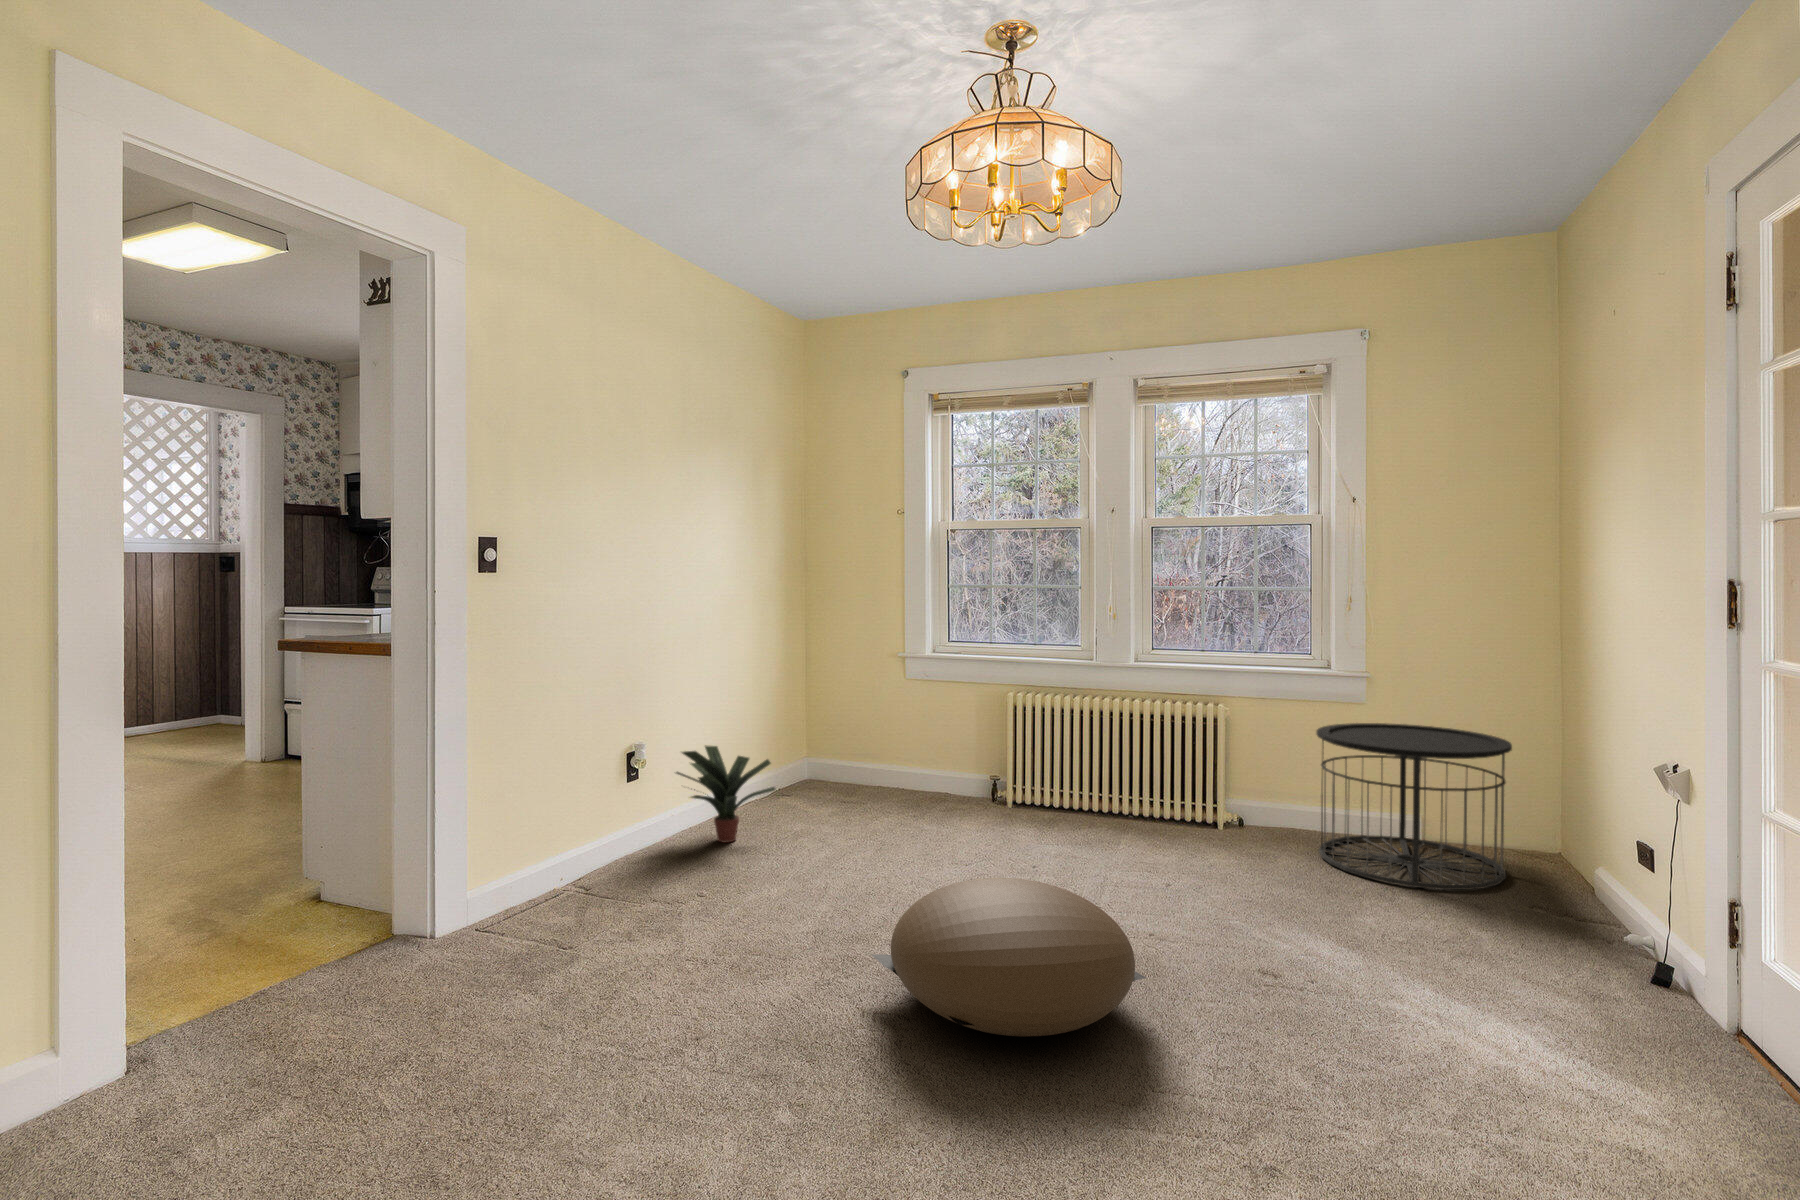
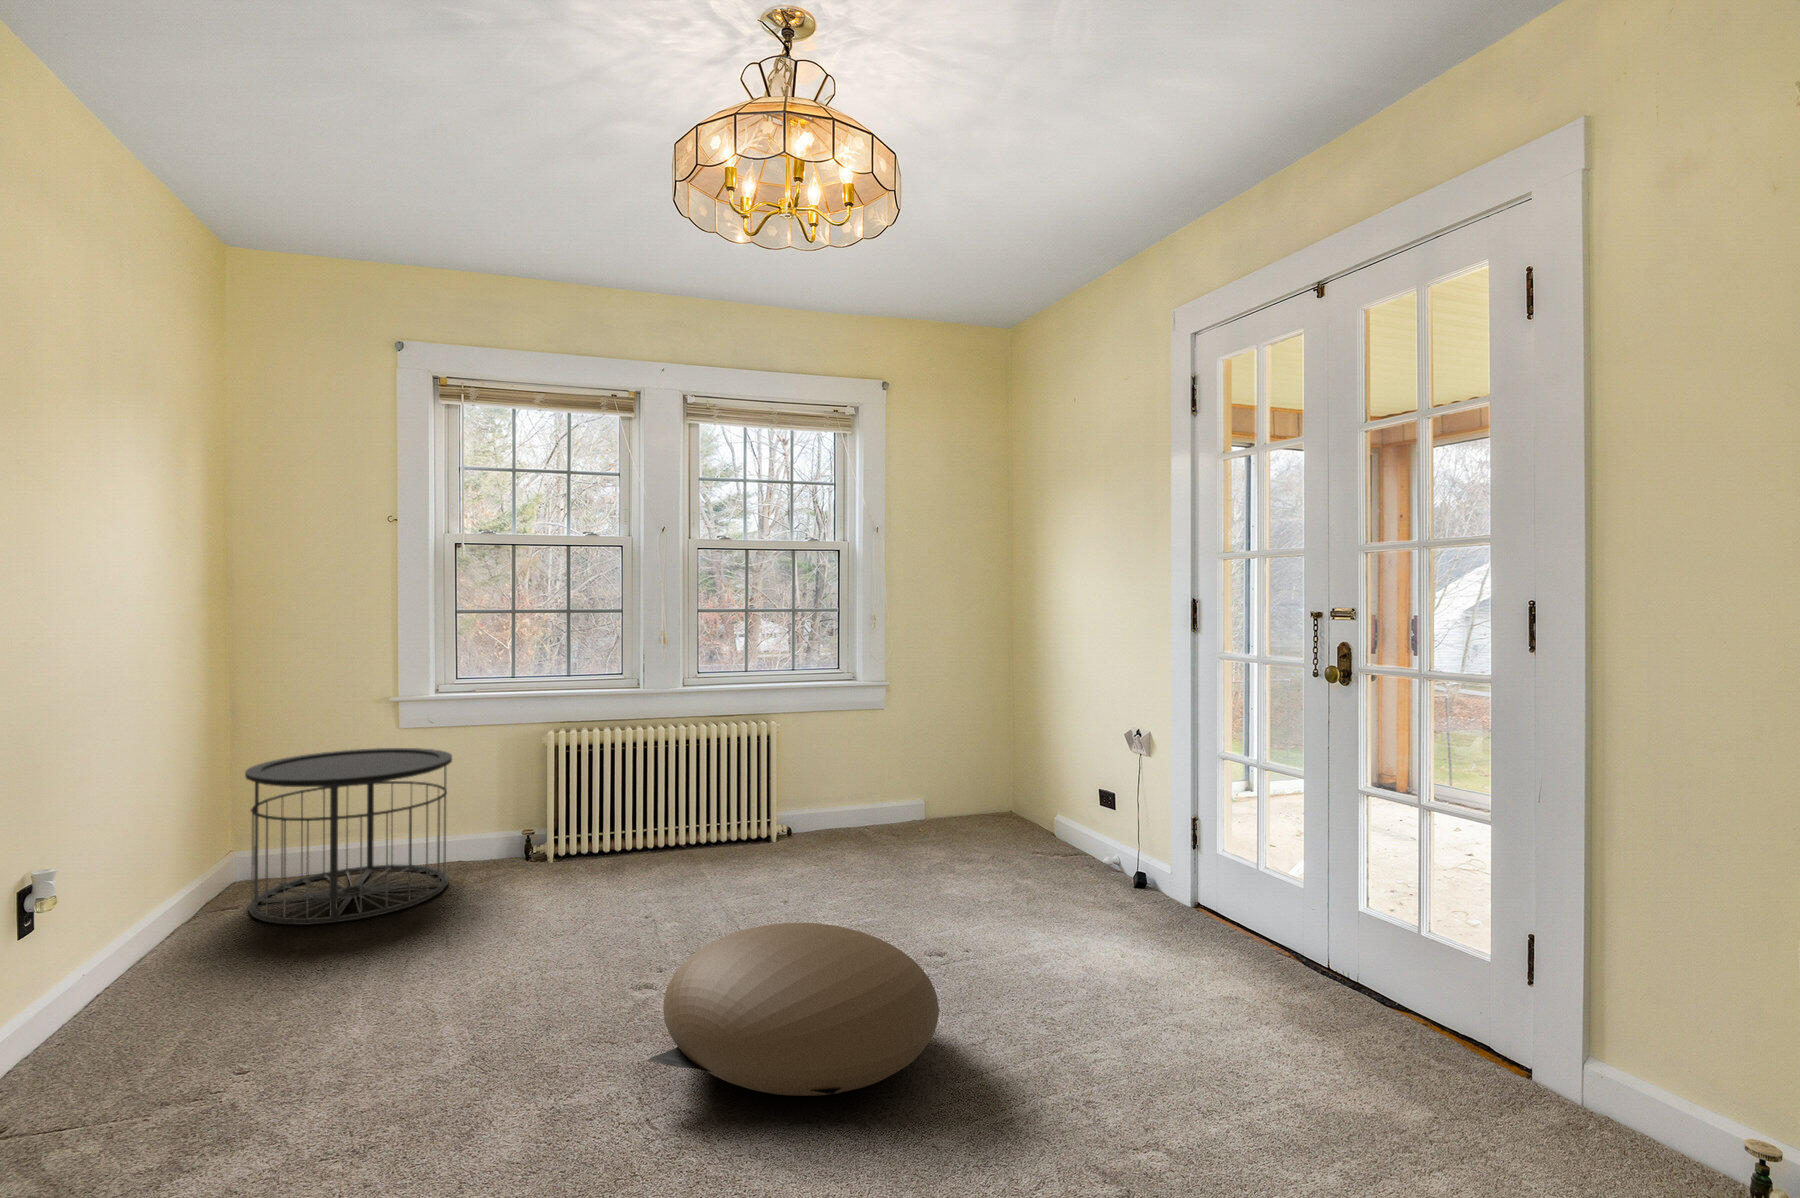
side table: present [1316,723,1512,890] -> present [245,748,452,925]
potted plant: present [676,745,775,842] -> none [92,853,277,996]

